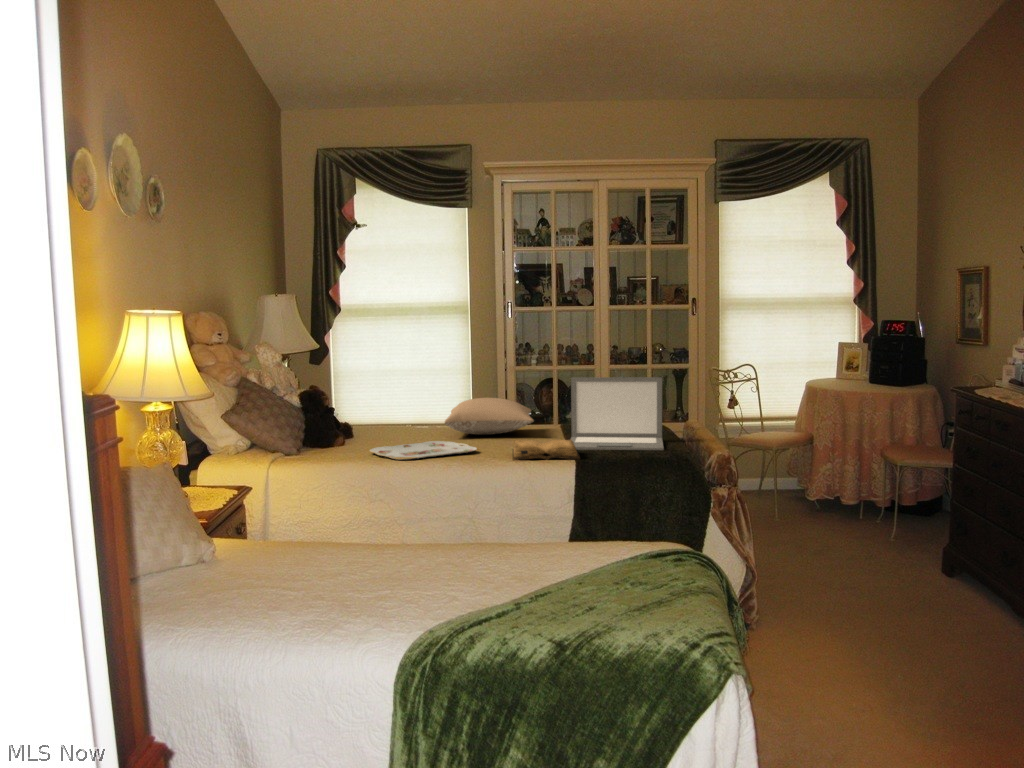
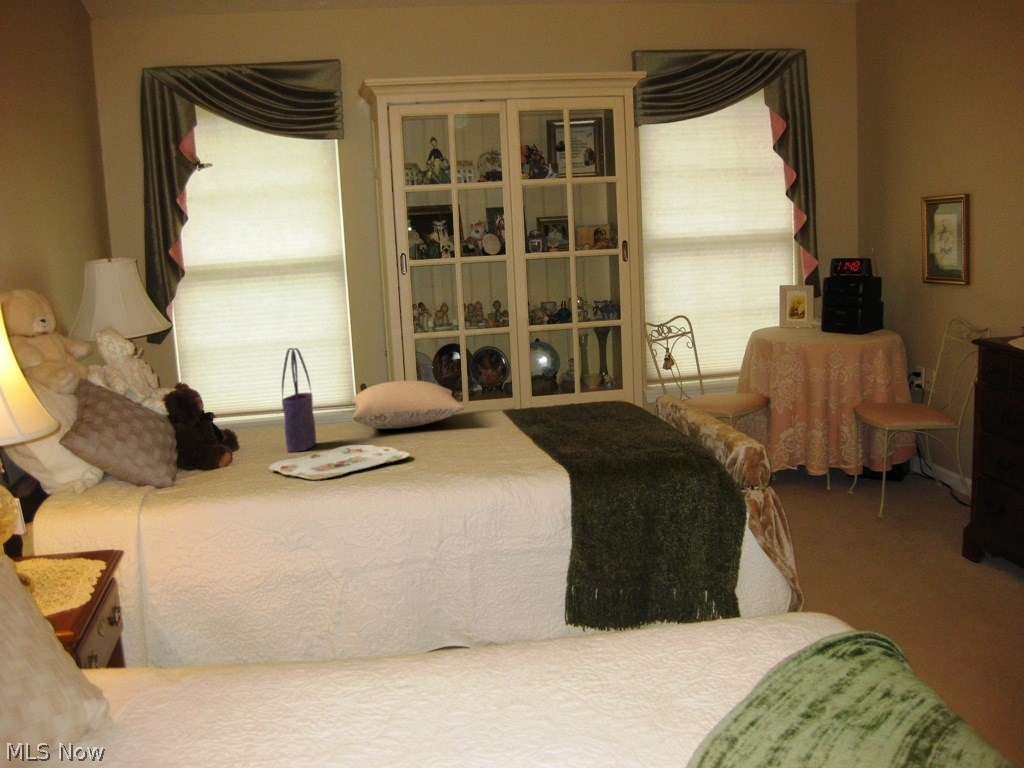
tote bag: none [389,364,414,444] -> present [282,348,316,452]
laptop: present [571,377,664,450] -> none [511,346,637,445]
diary: present [513,440,580,460] -> none [455,434,547,469]

